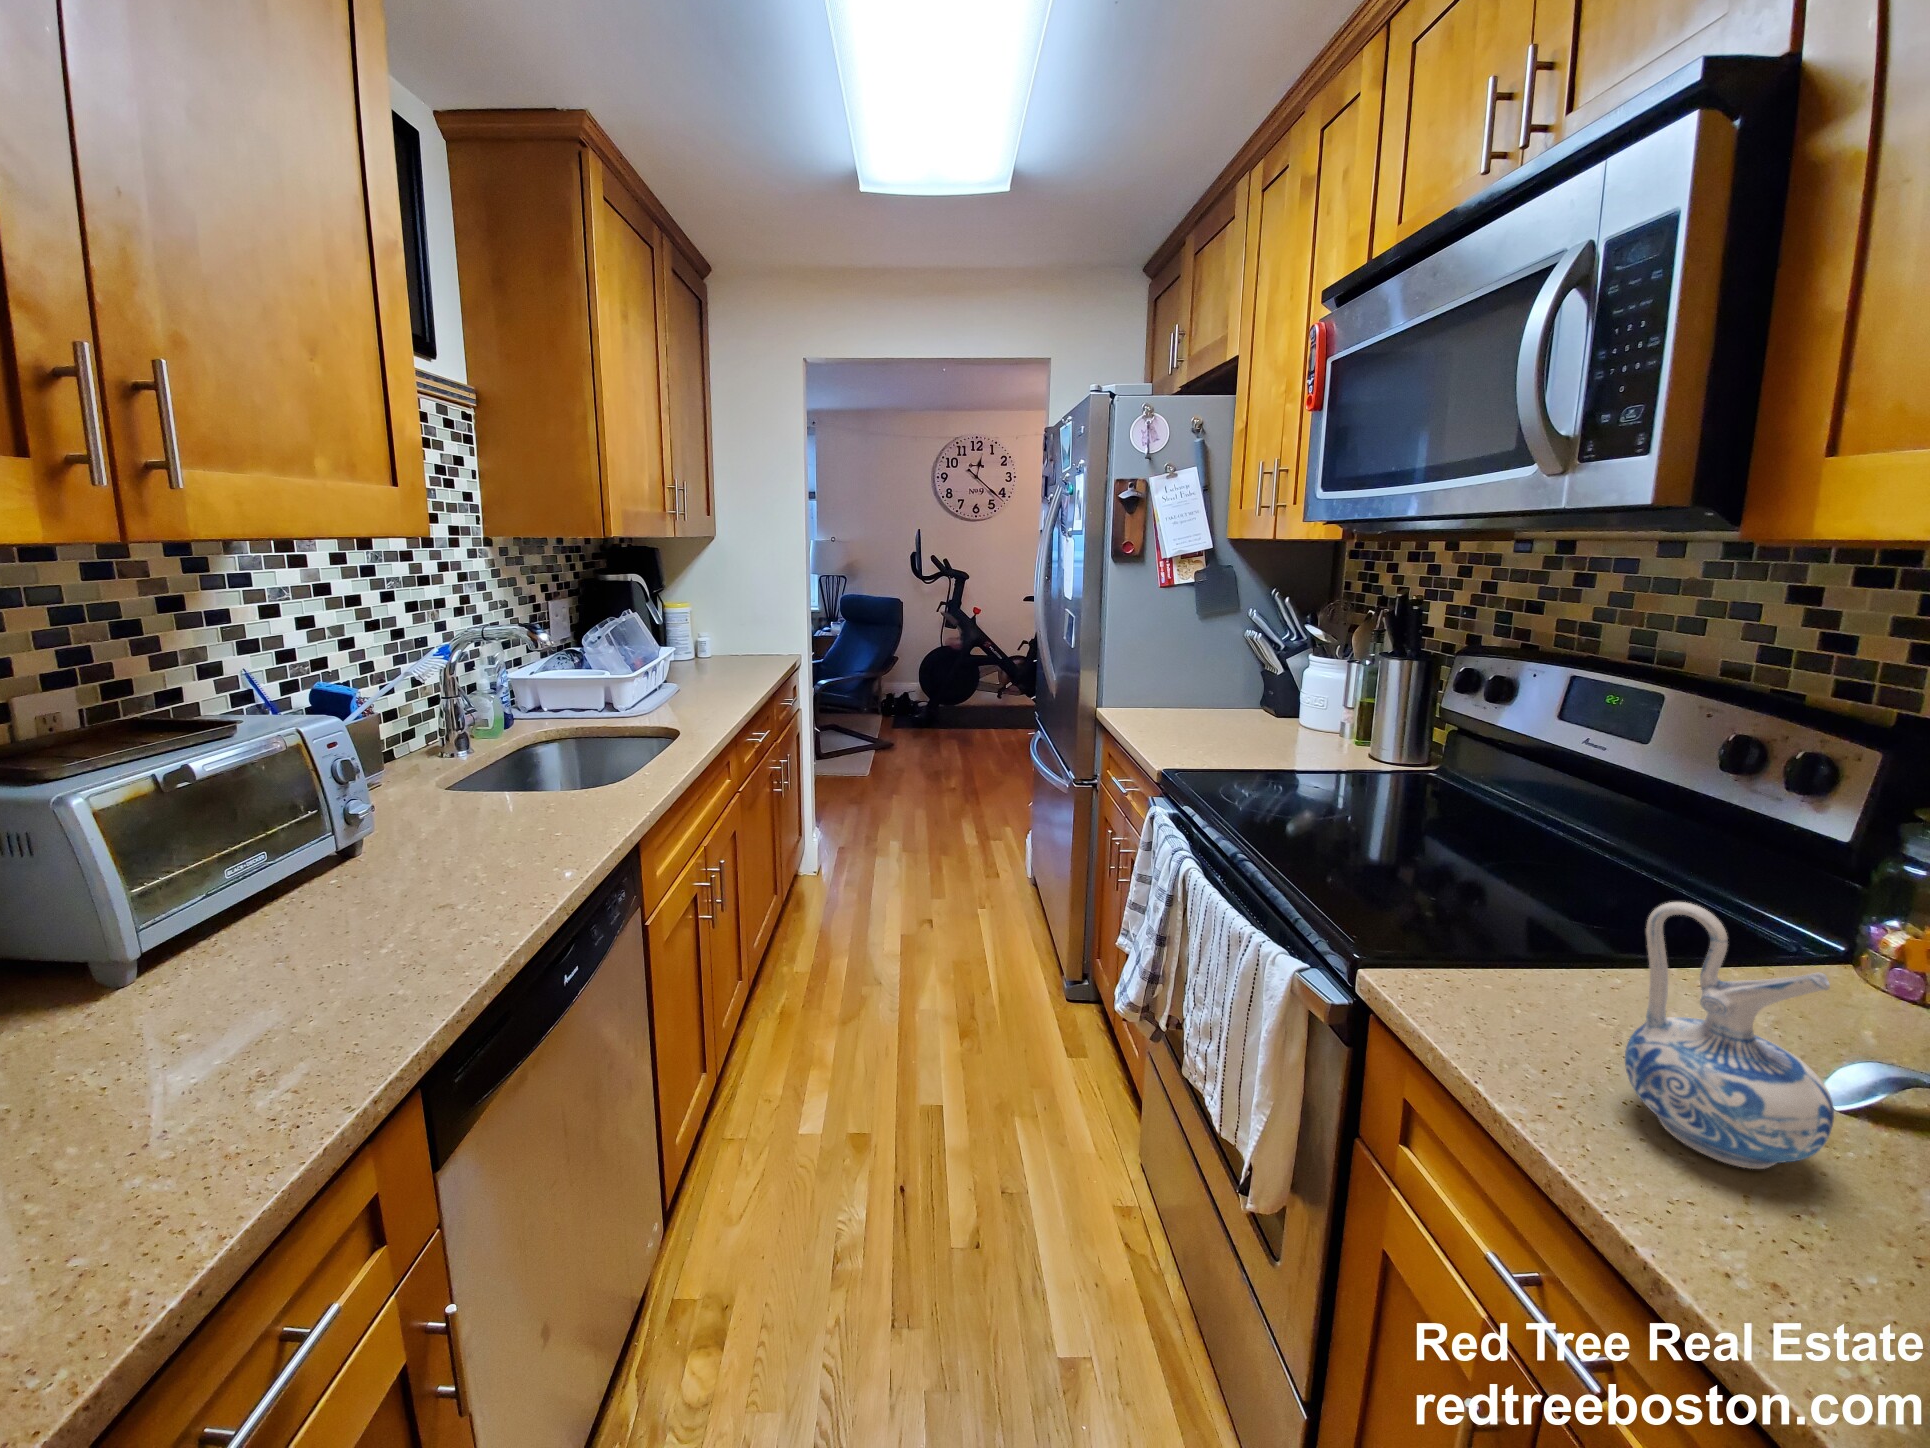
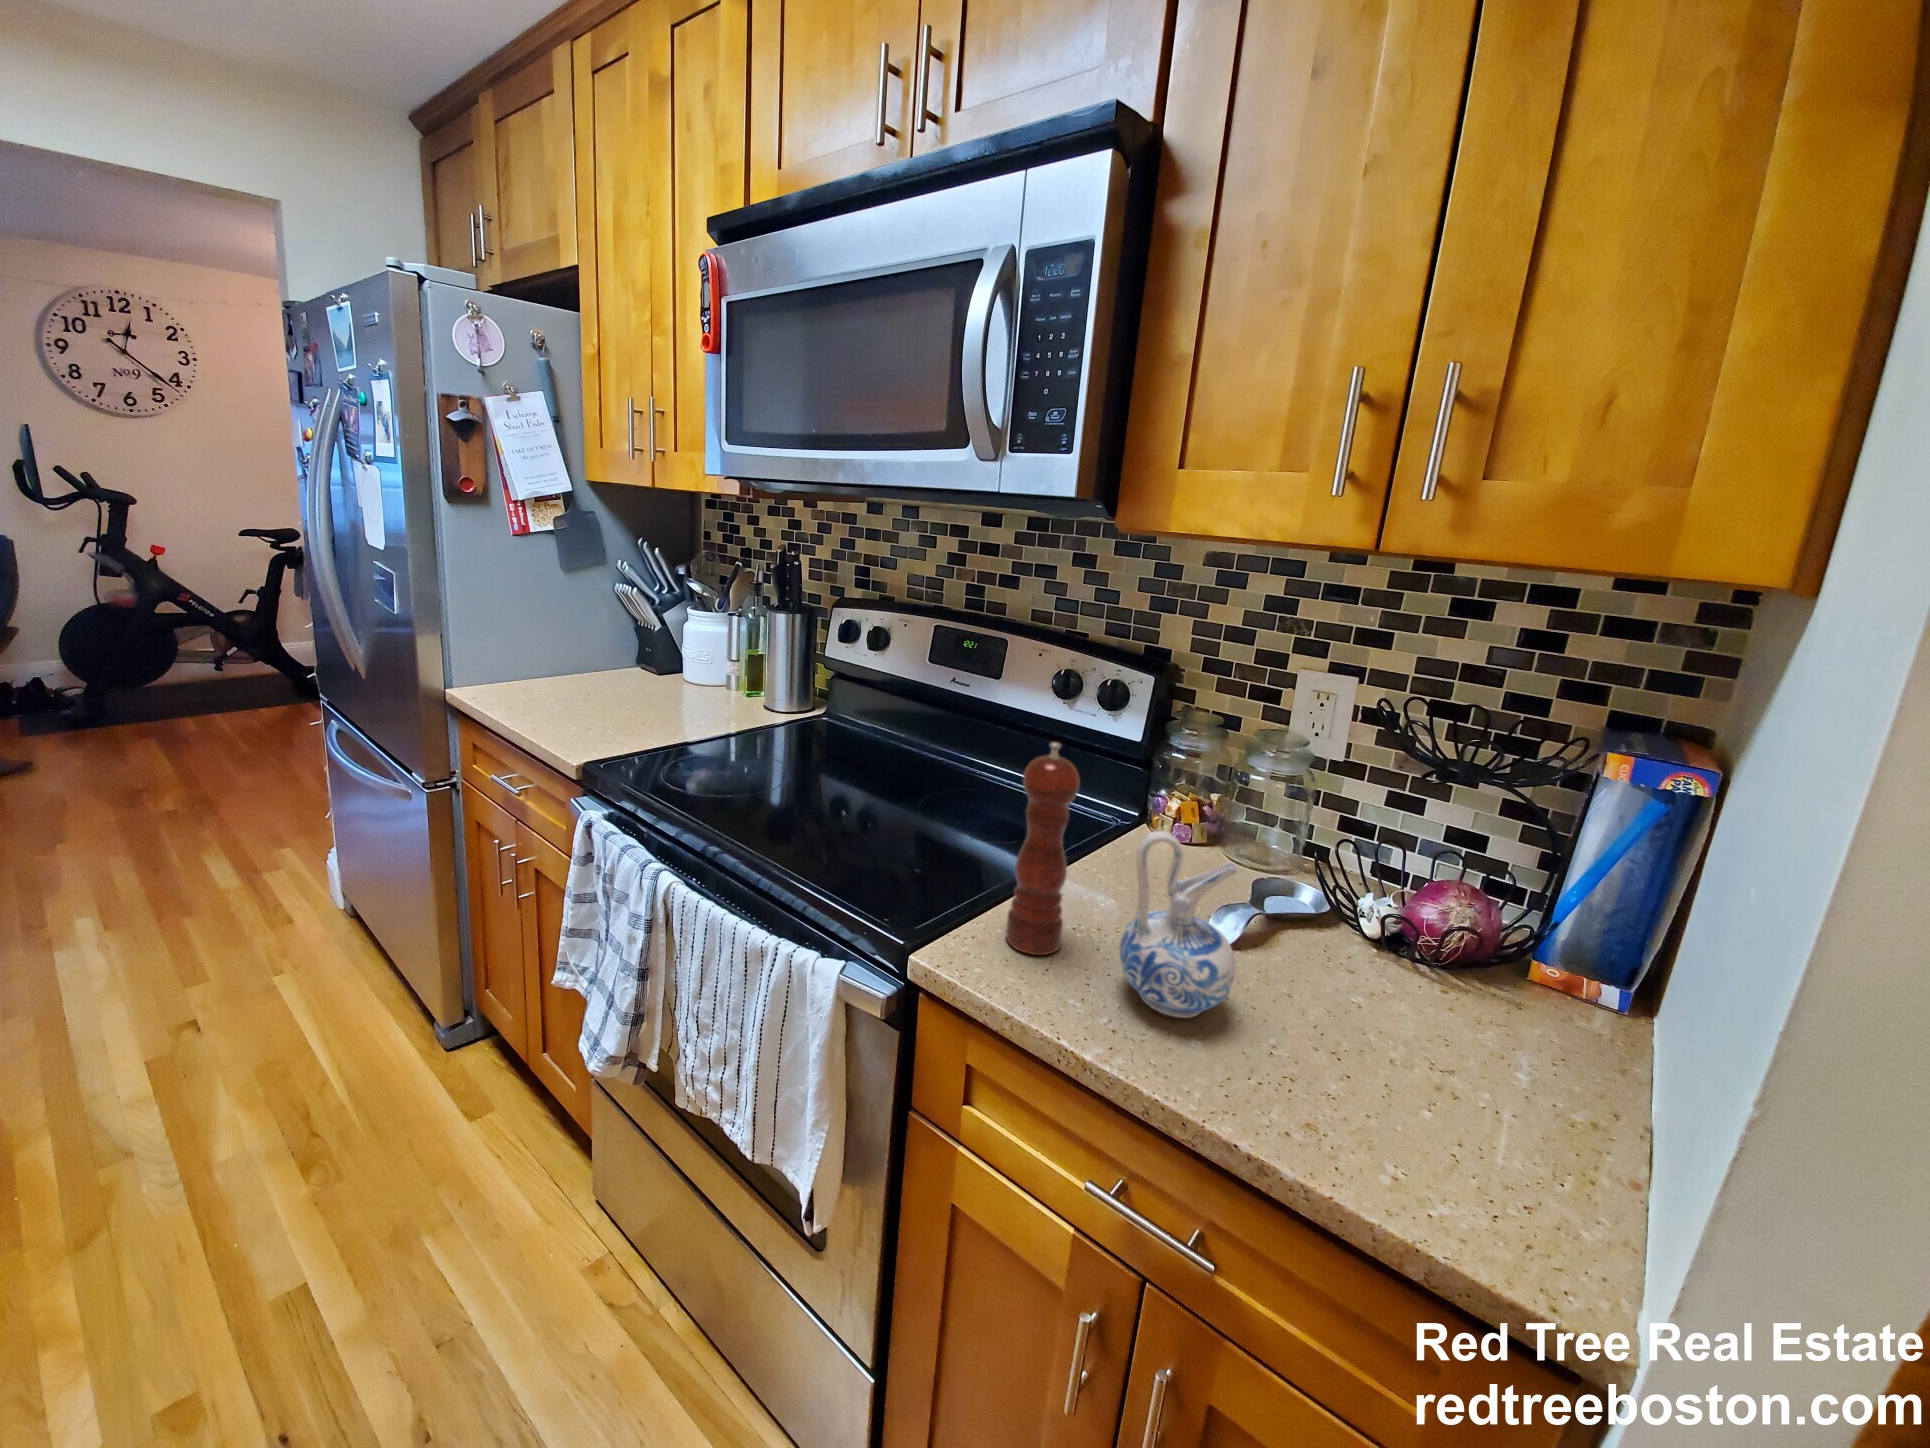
pepper mill: none [1498,784,1609,1034] -> present [1006,742,1080,955]

